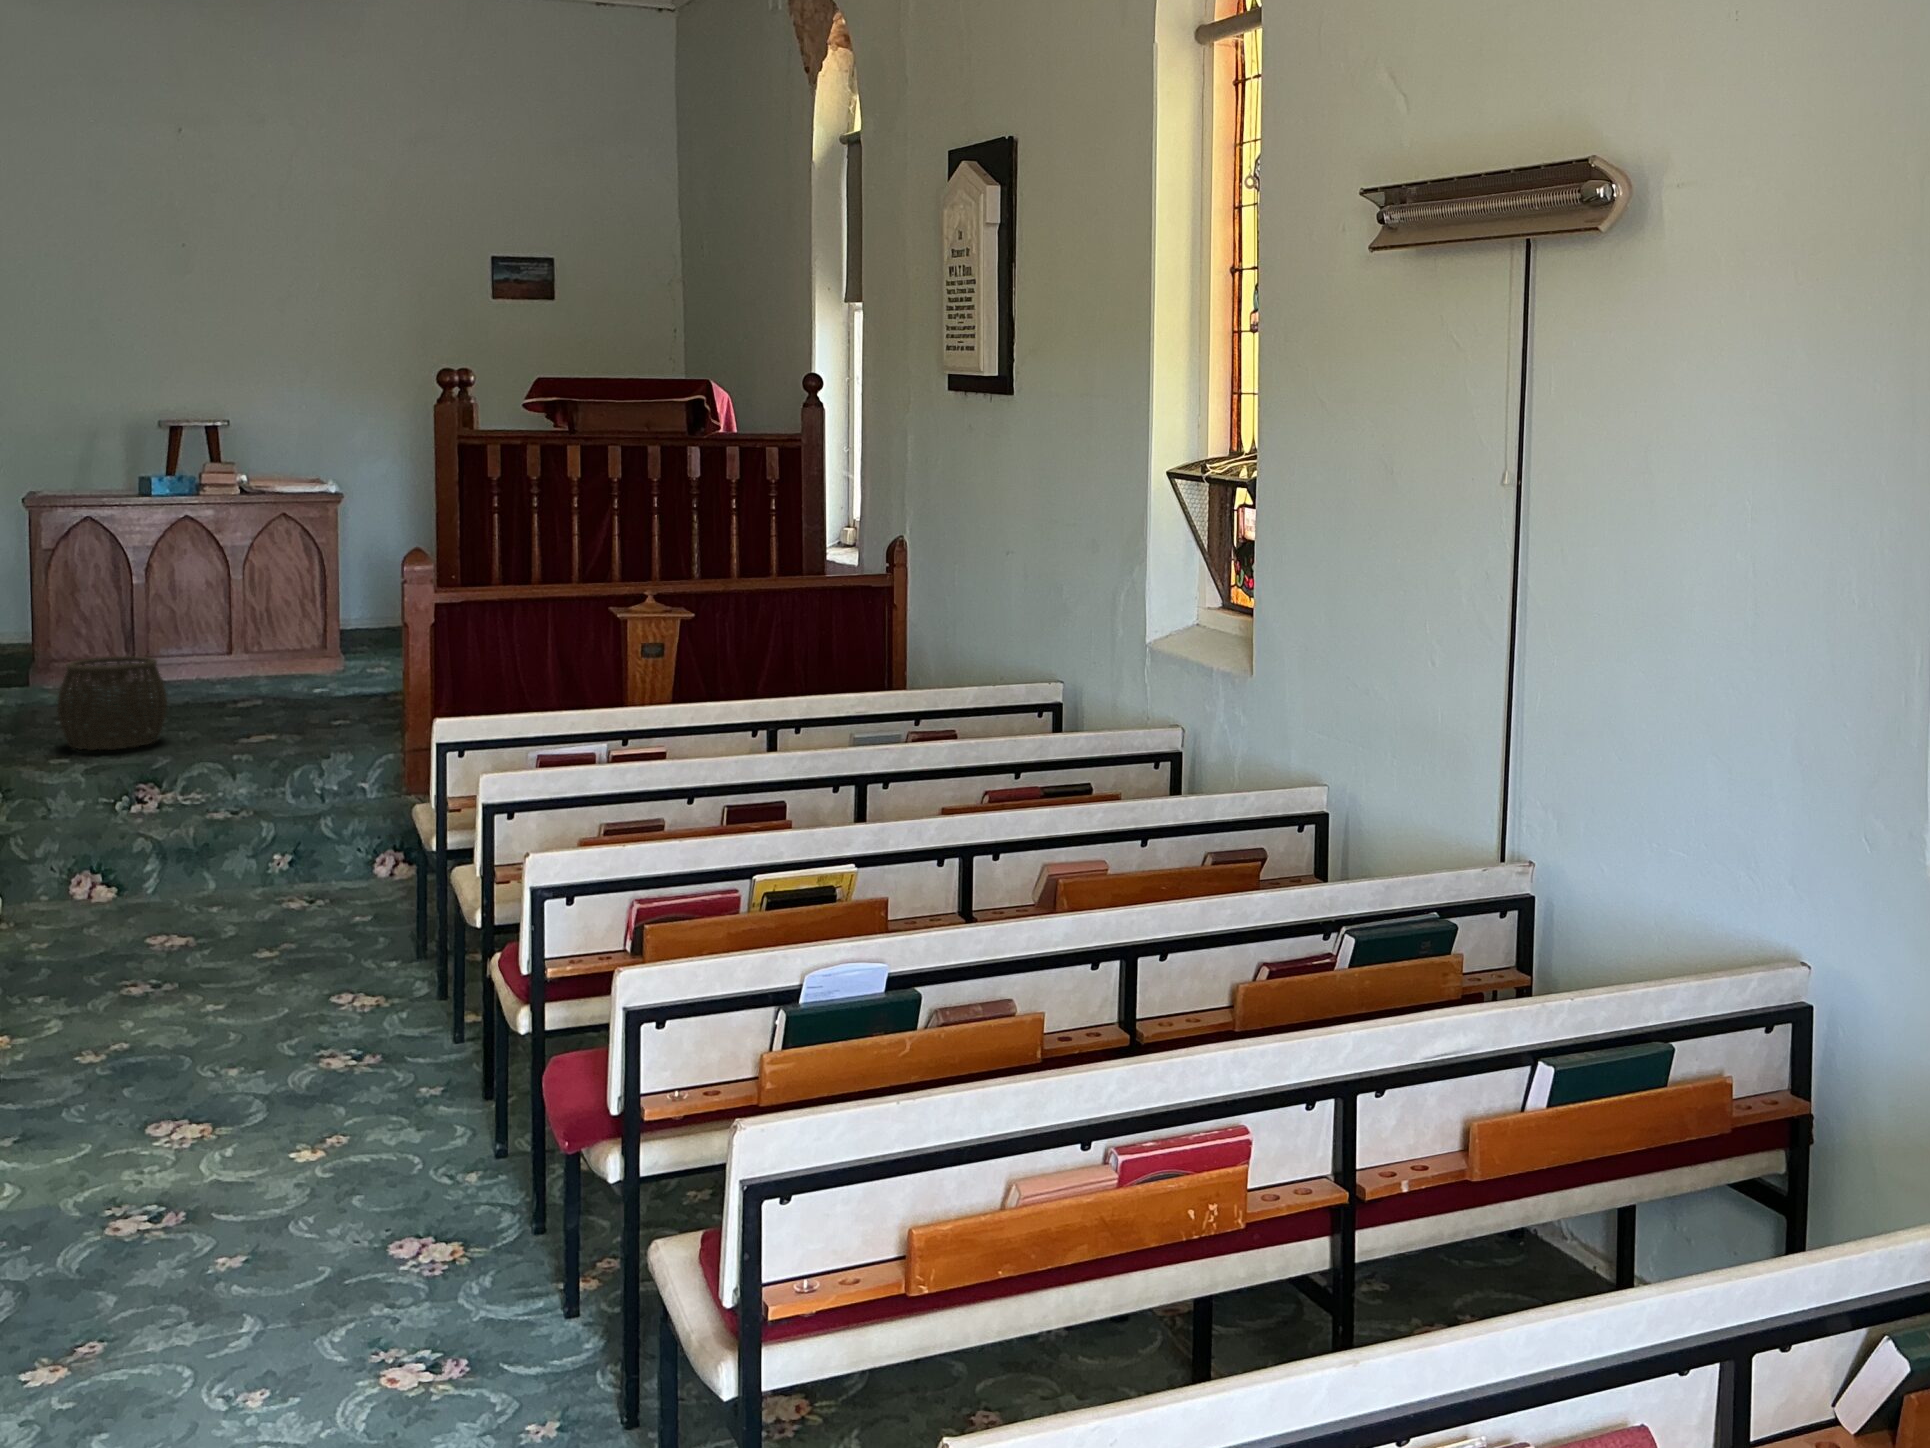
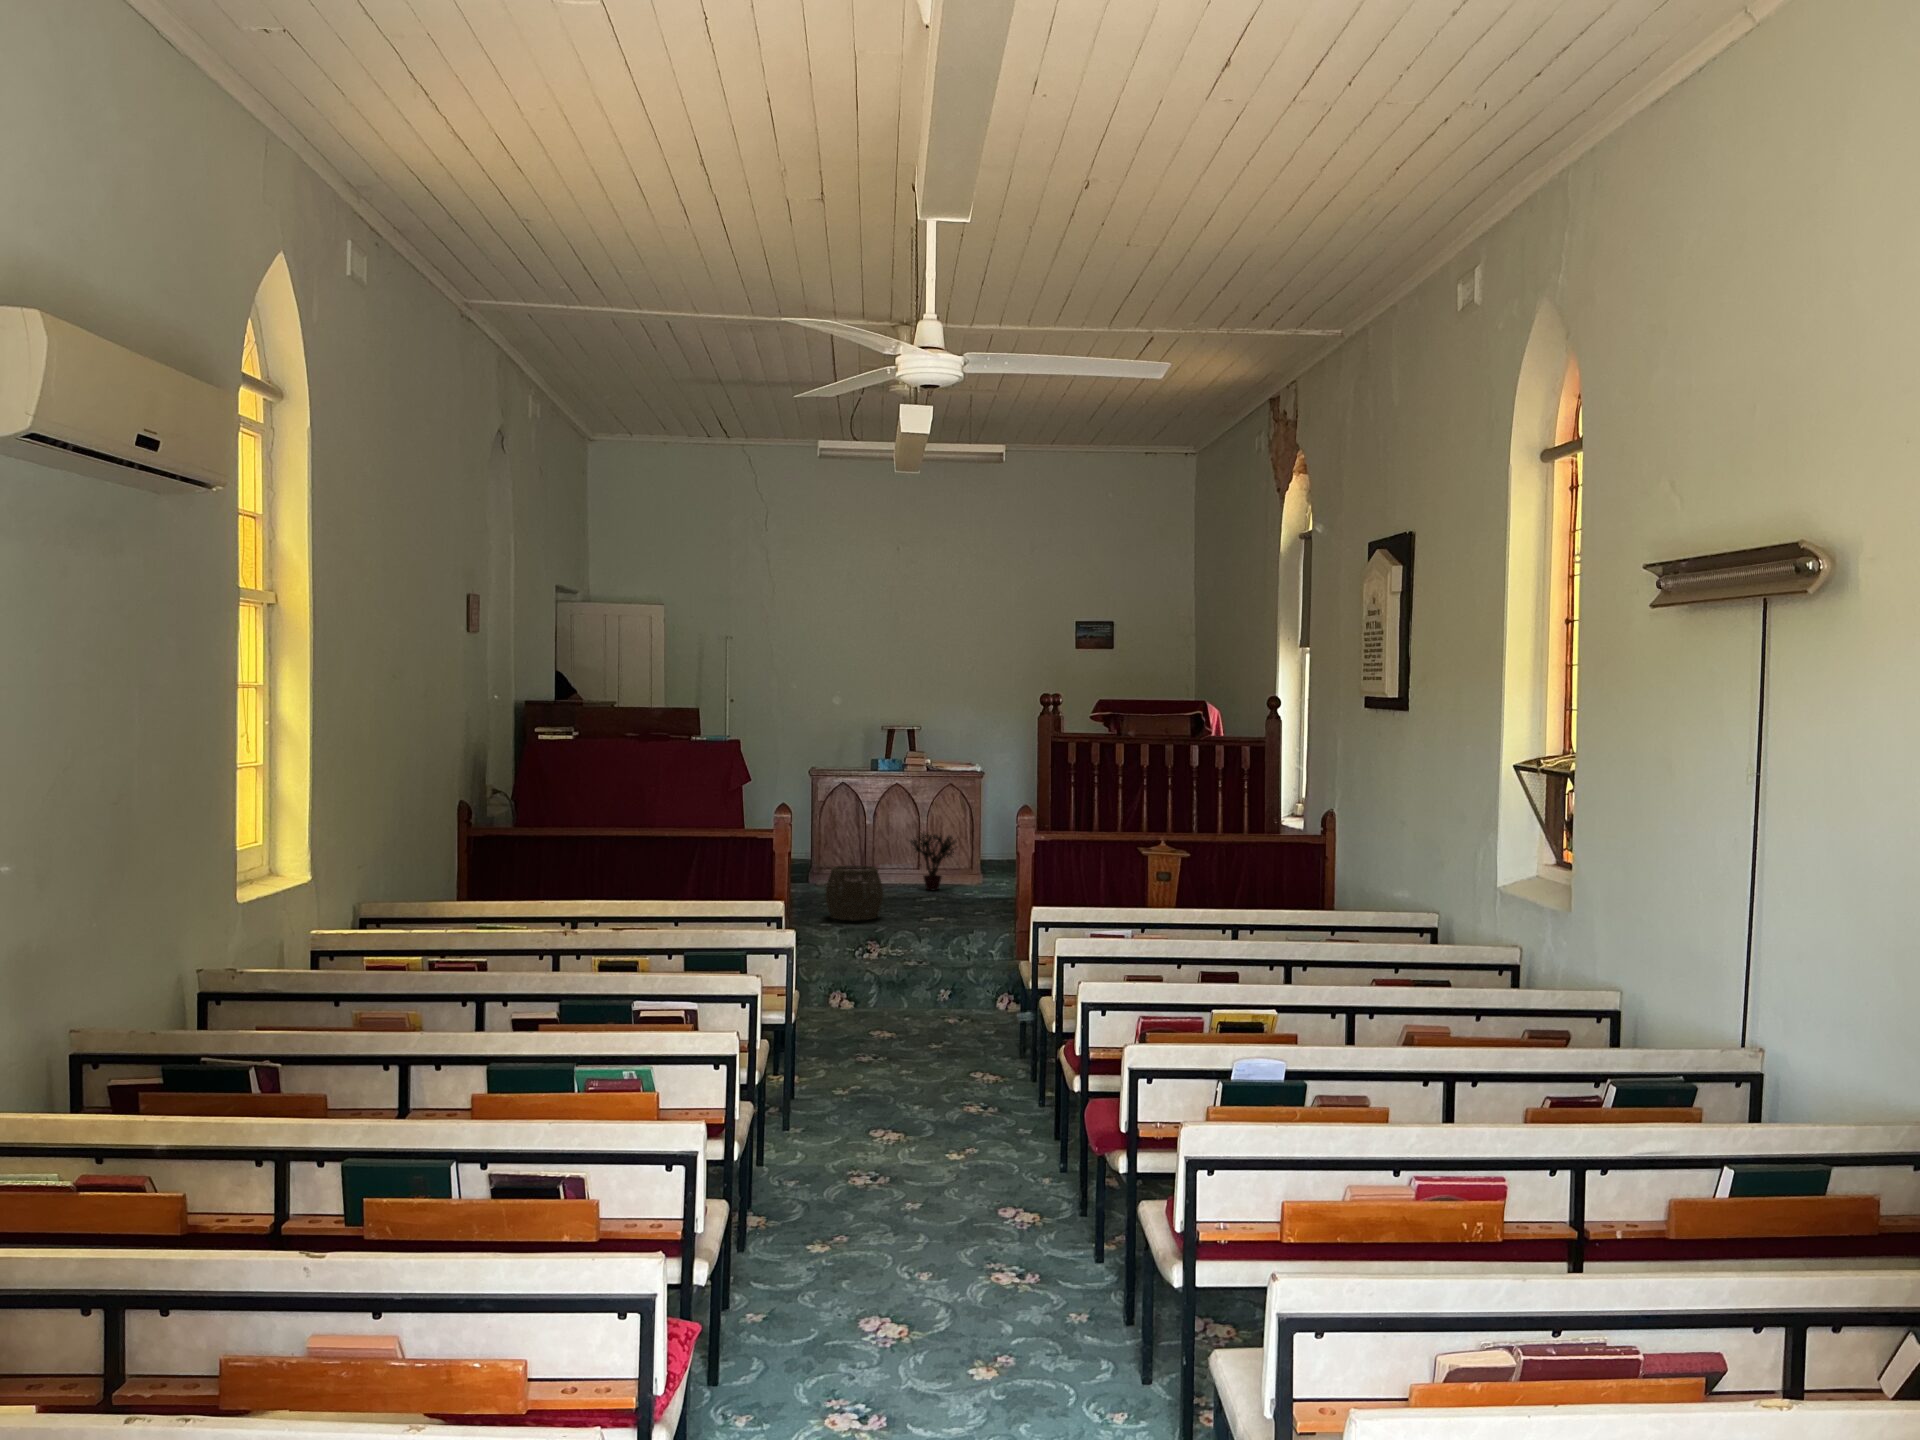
potted plant: none [211,591,304,687] -> present [910,833,956,890]

